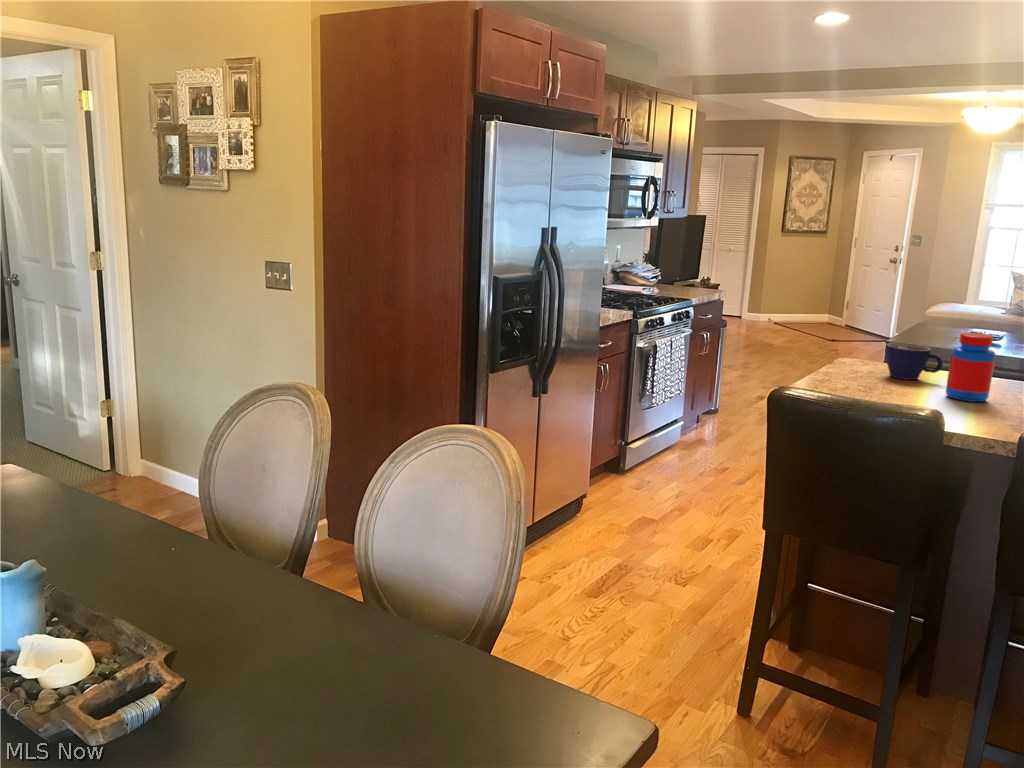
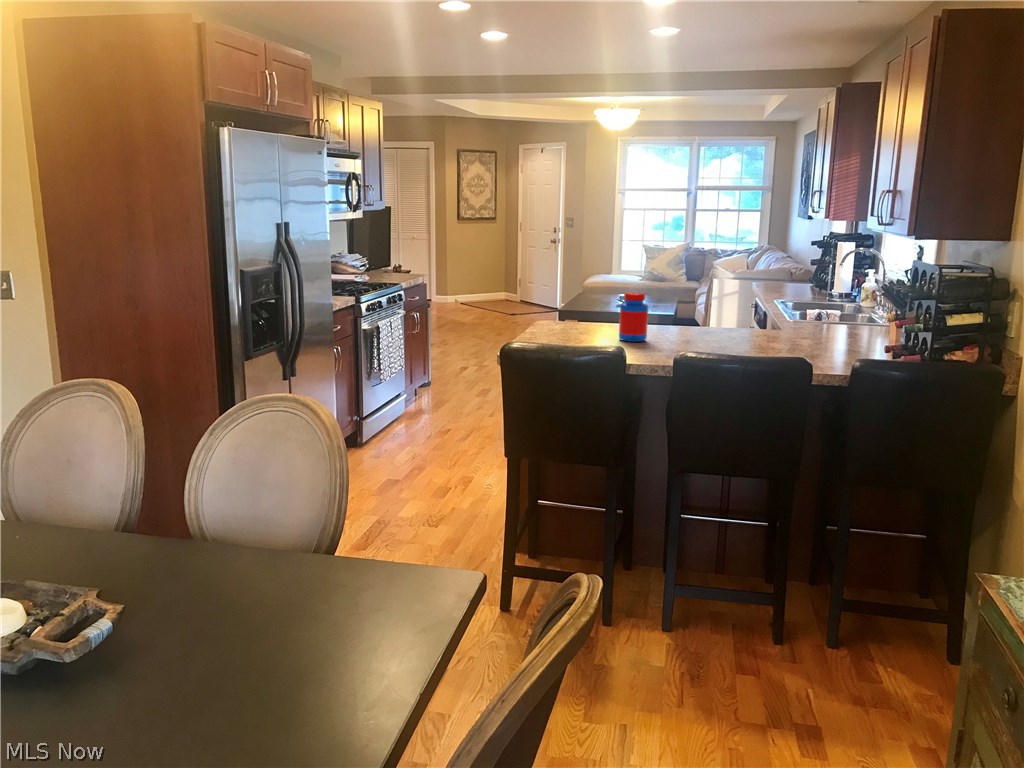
cup: present [886,343,943,380] -> none [574,304,614,331]

